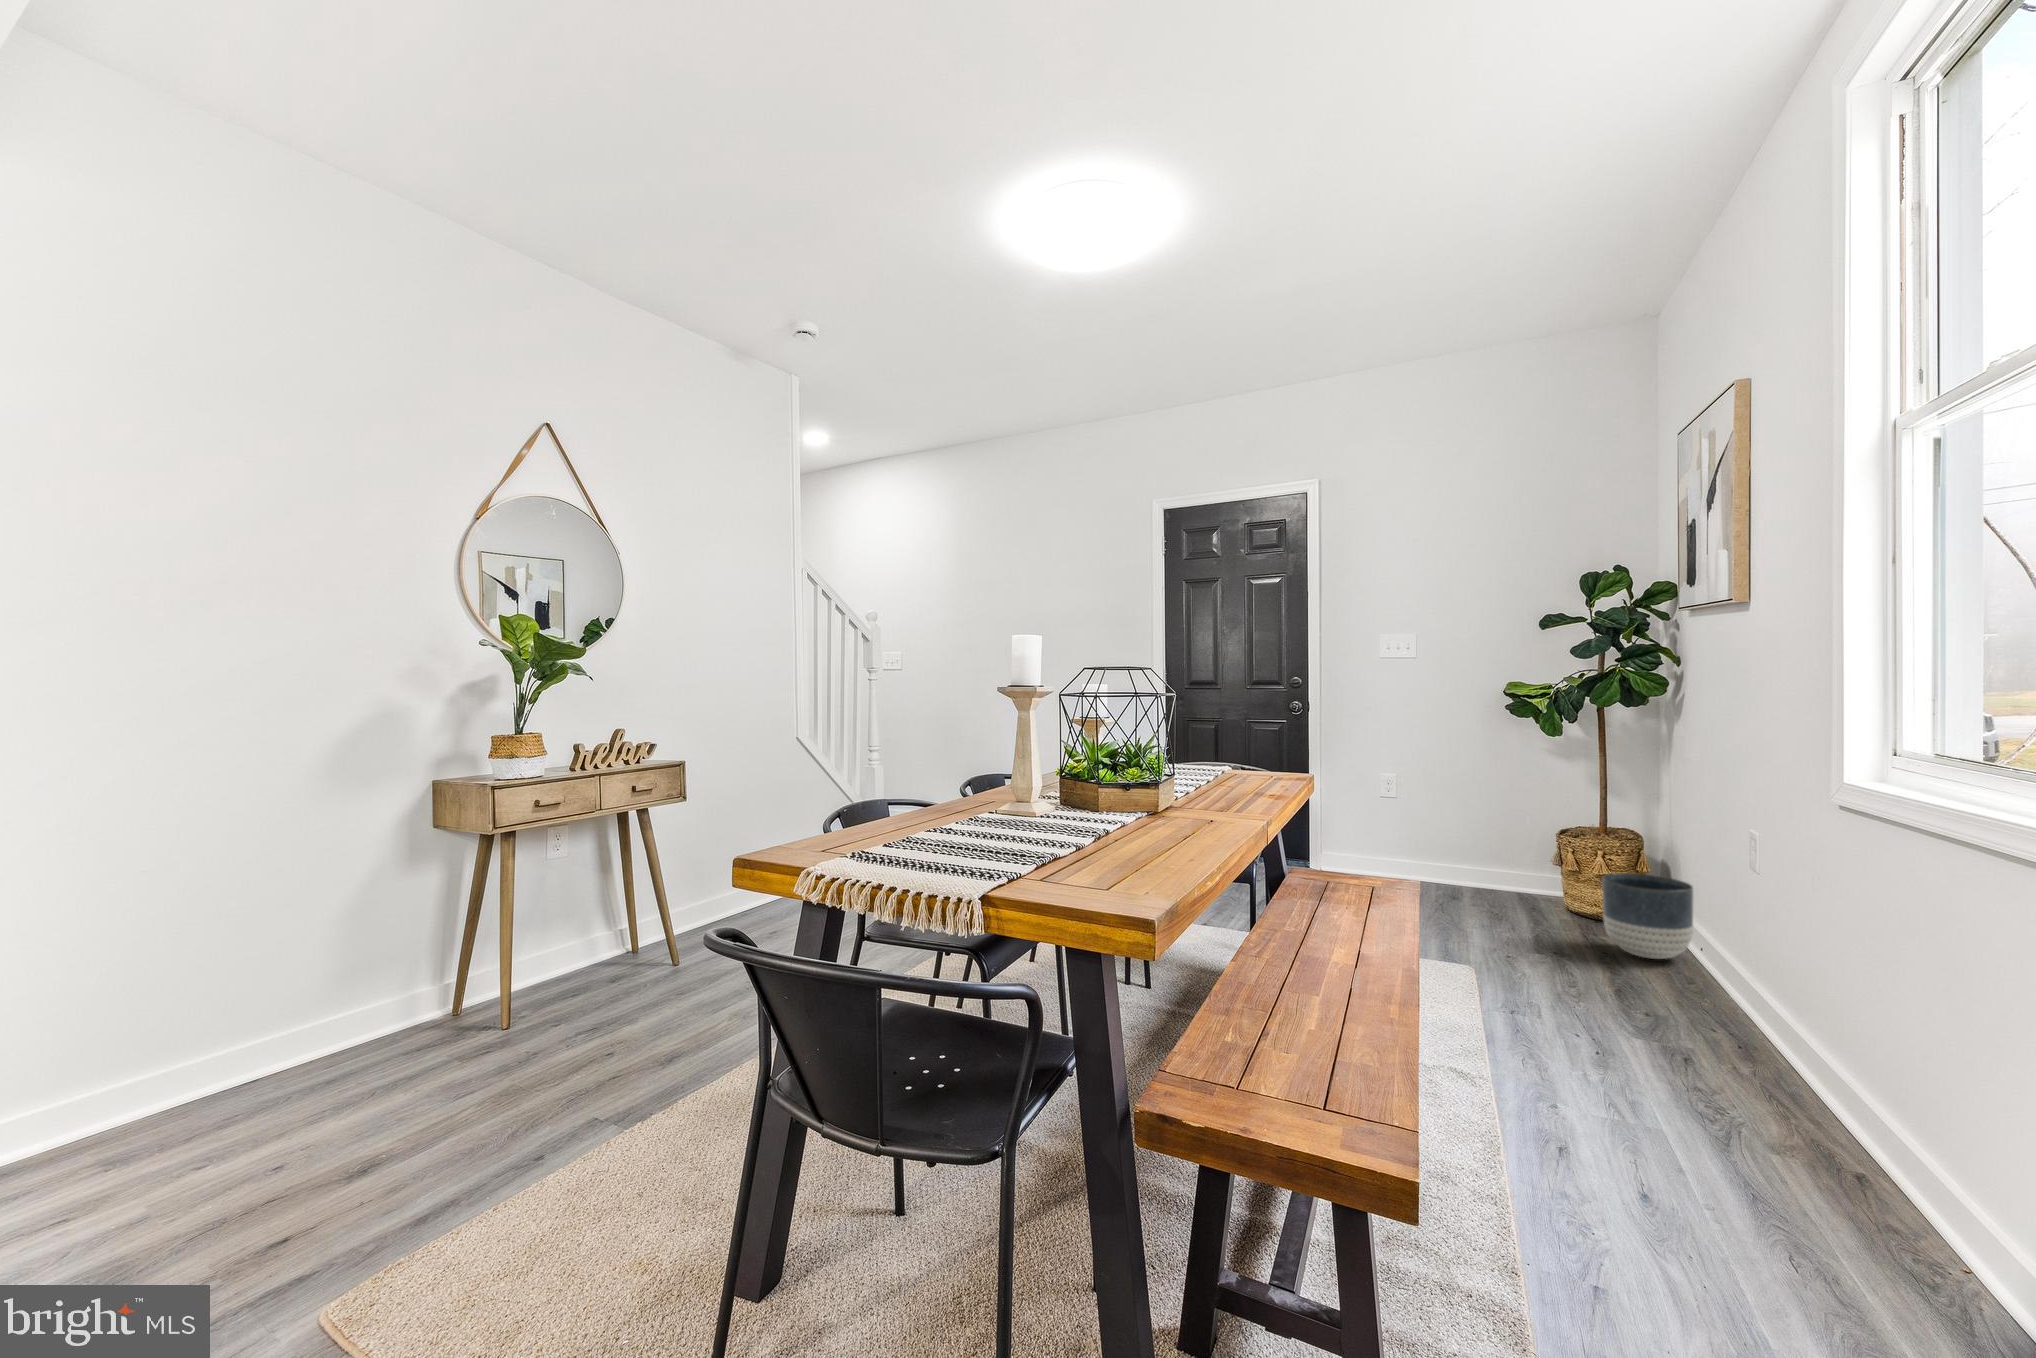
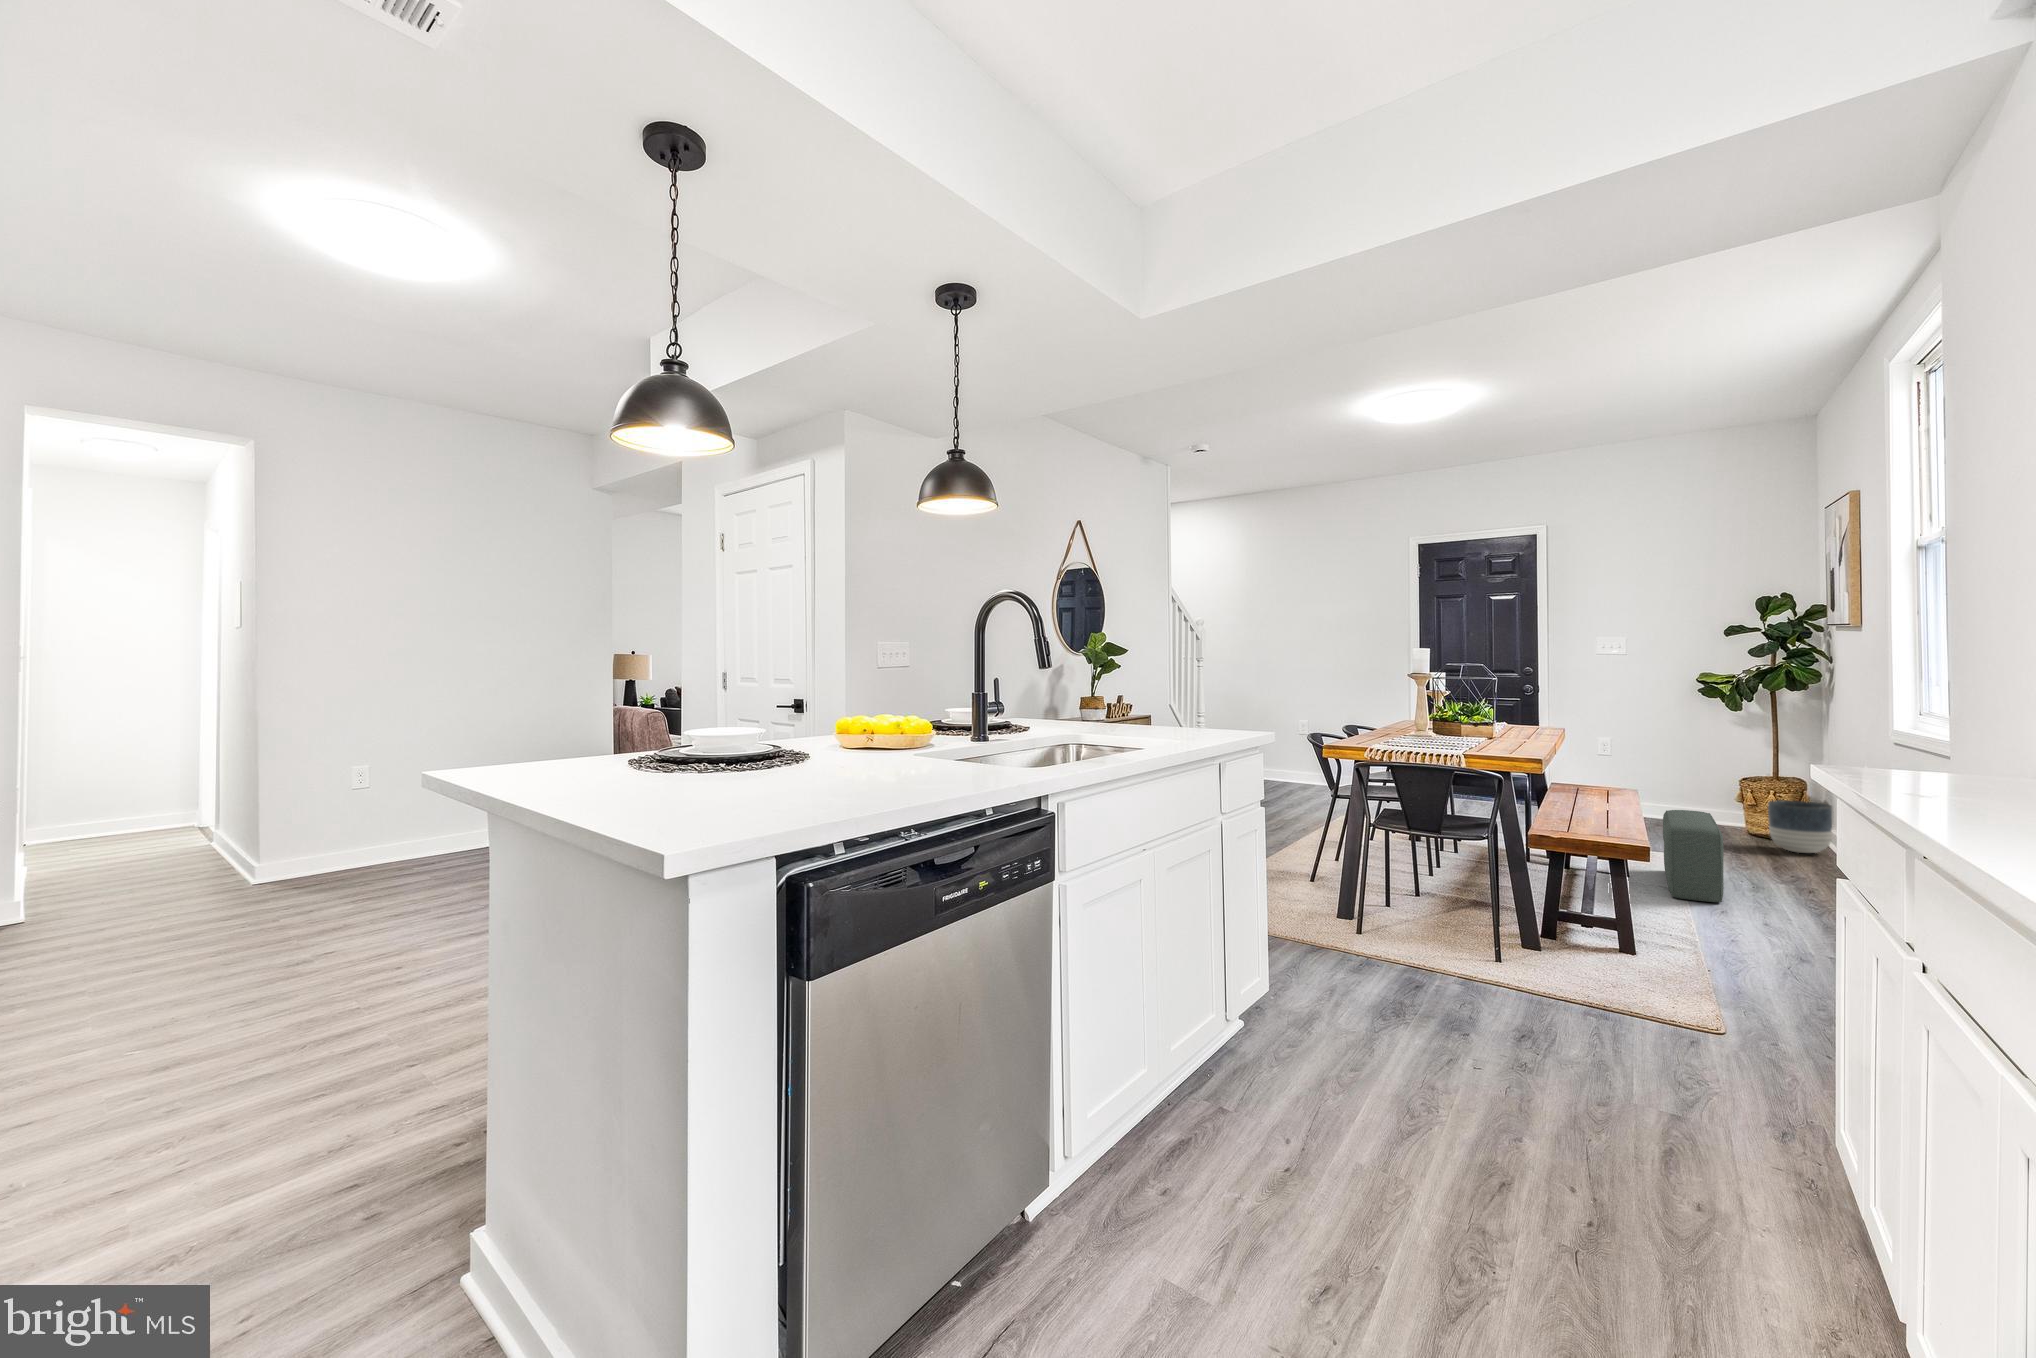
pouf: none [1459,918,1561,1132] -> present [1663,810,1724,902]

